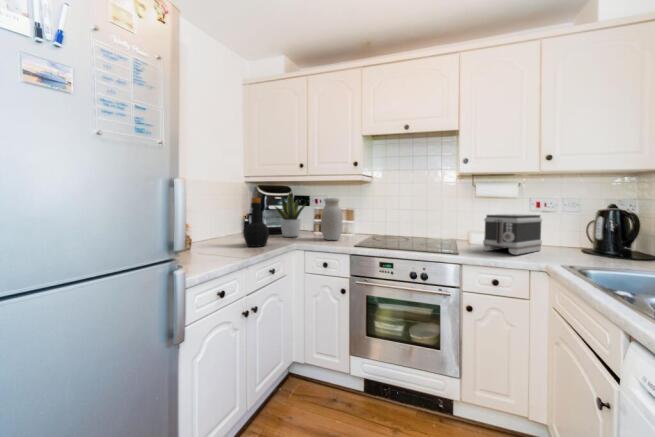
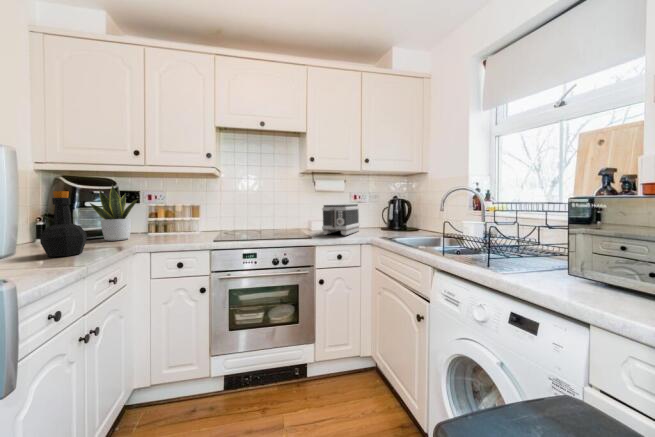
jar: present [321,198,342,240] -> none [161,192,189,239]

